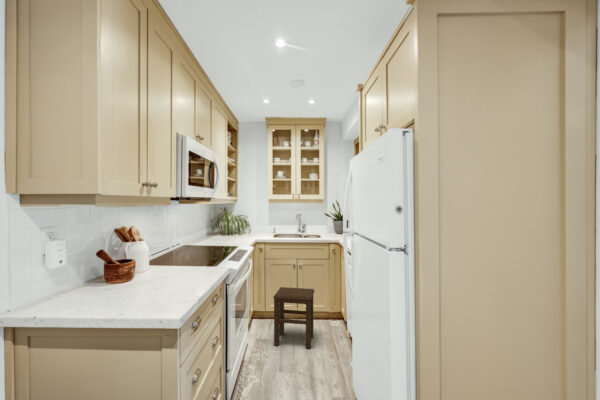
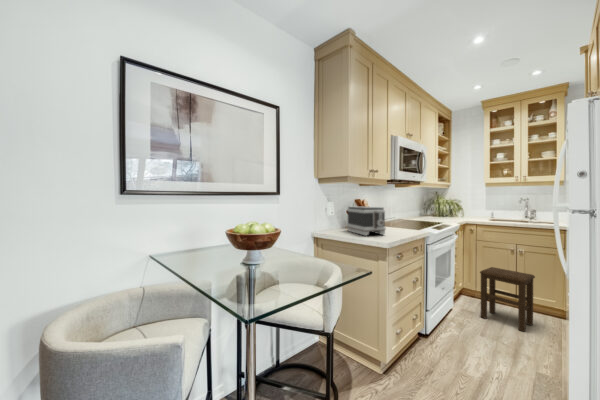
toaster: none [94,244,172,305] -> present [347,206,385,236]

